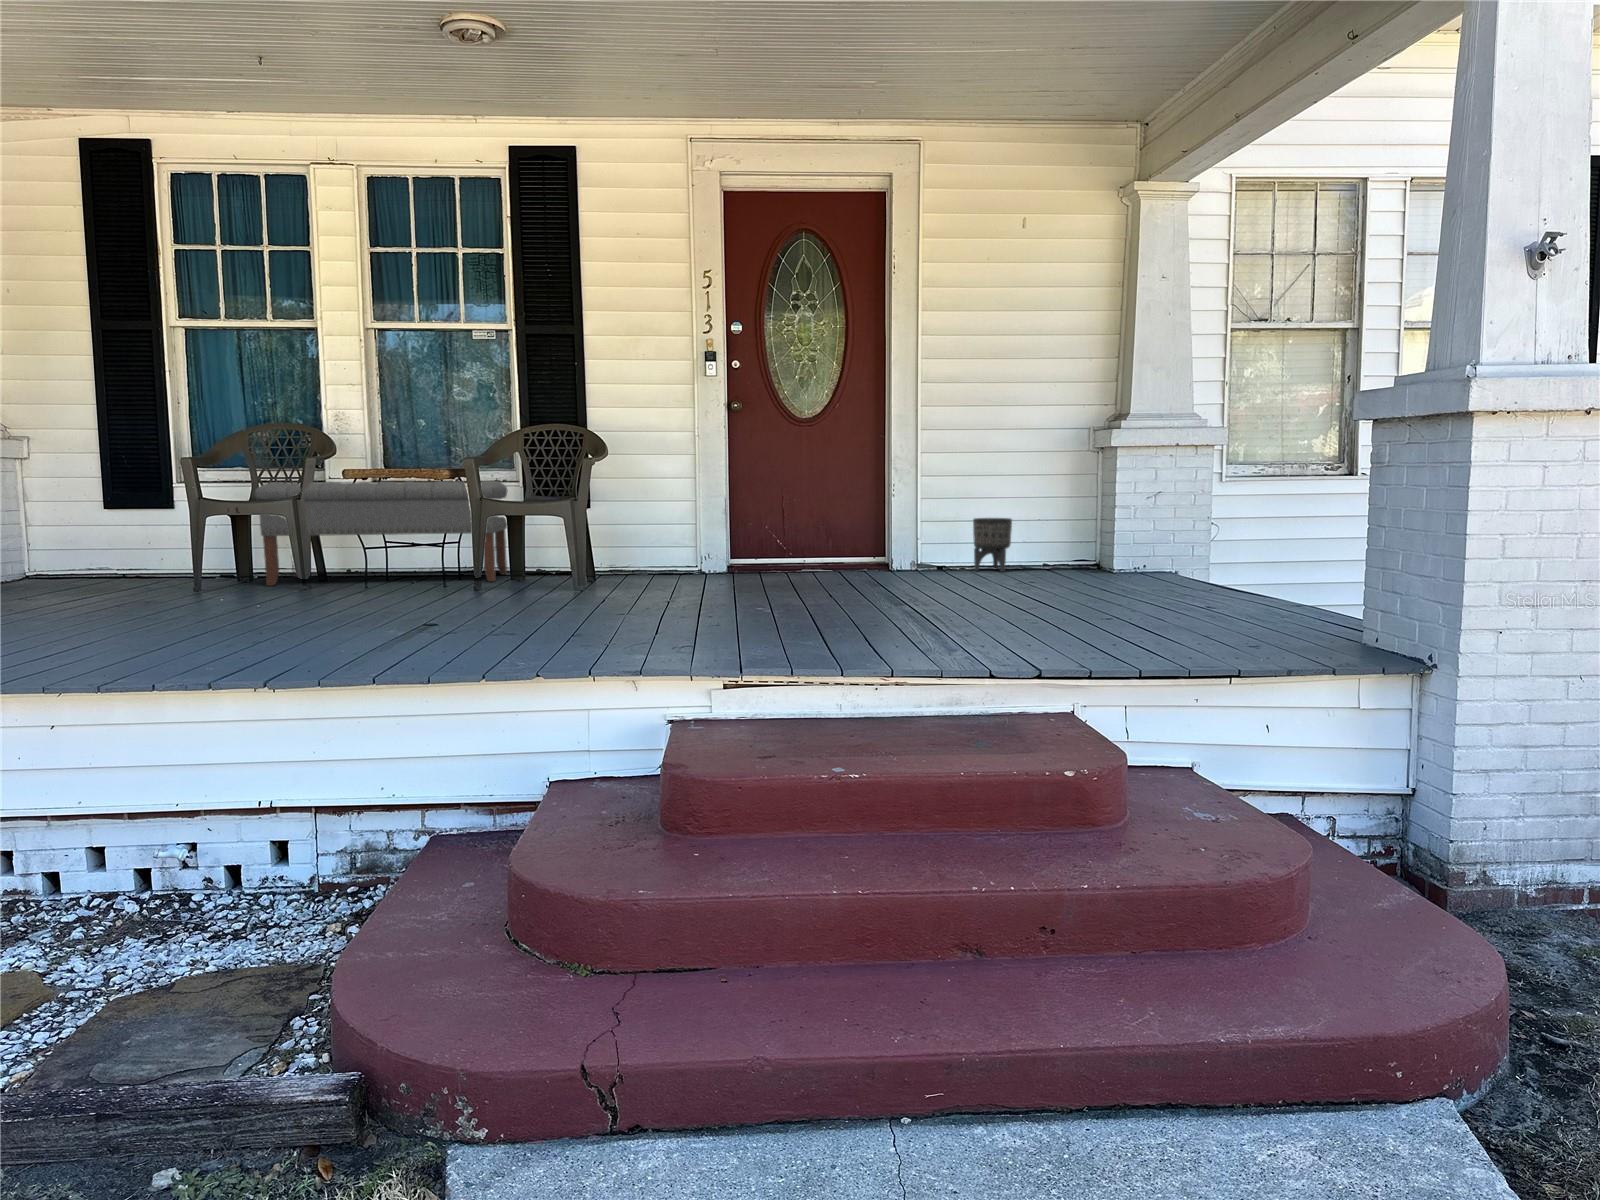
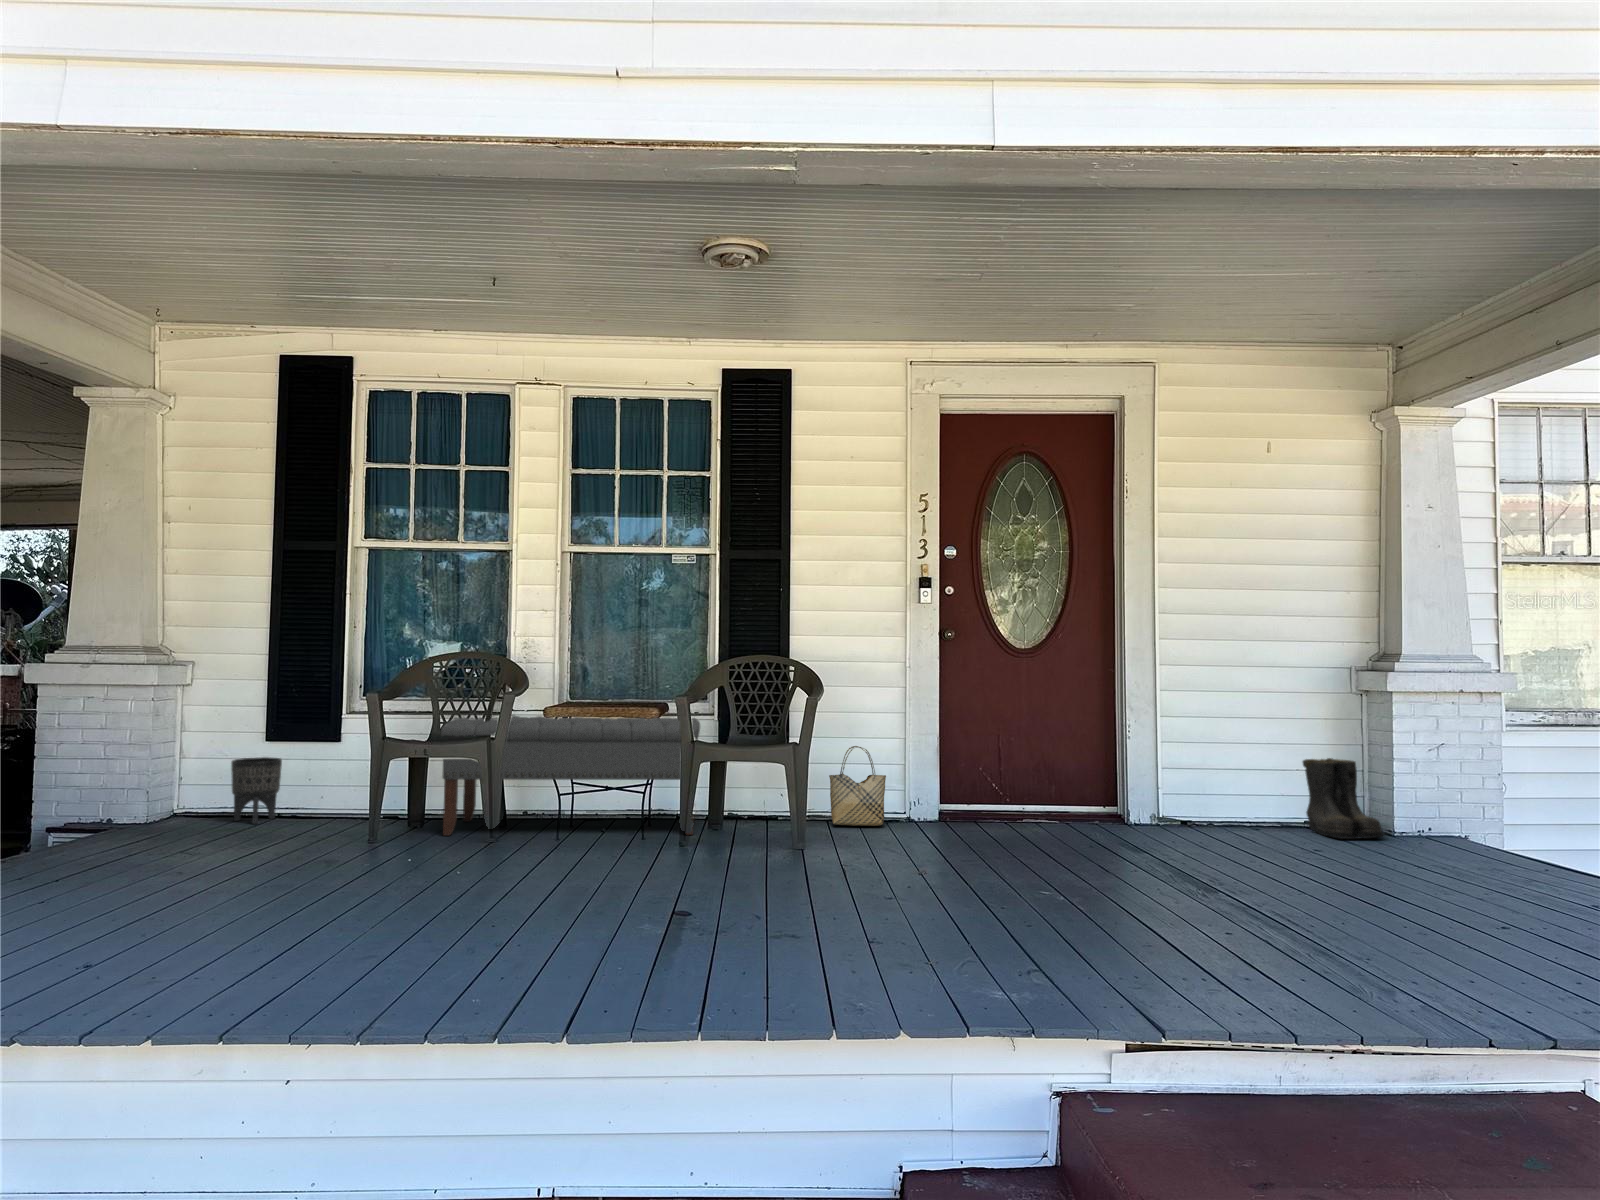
woven basket: none [622,504,675,574] -> present [829,746,886,826]
boots: none [1043,507,1104,574] -> present [1303,758,1384,839]
planter: present [973,518,1012,572] -> present [231,757,282,824]

